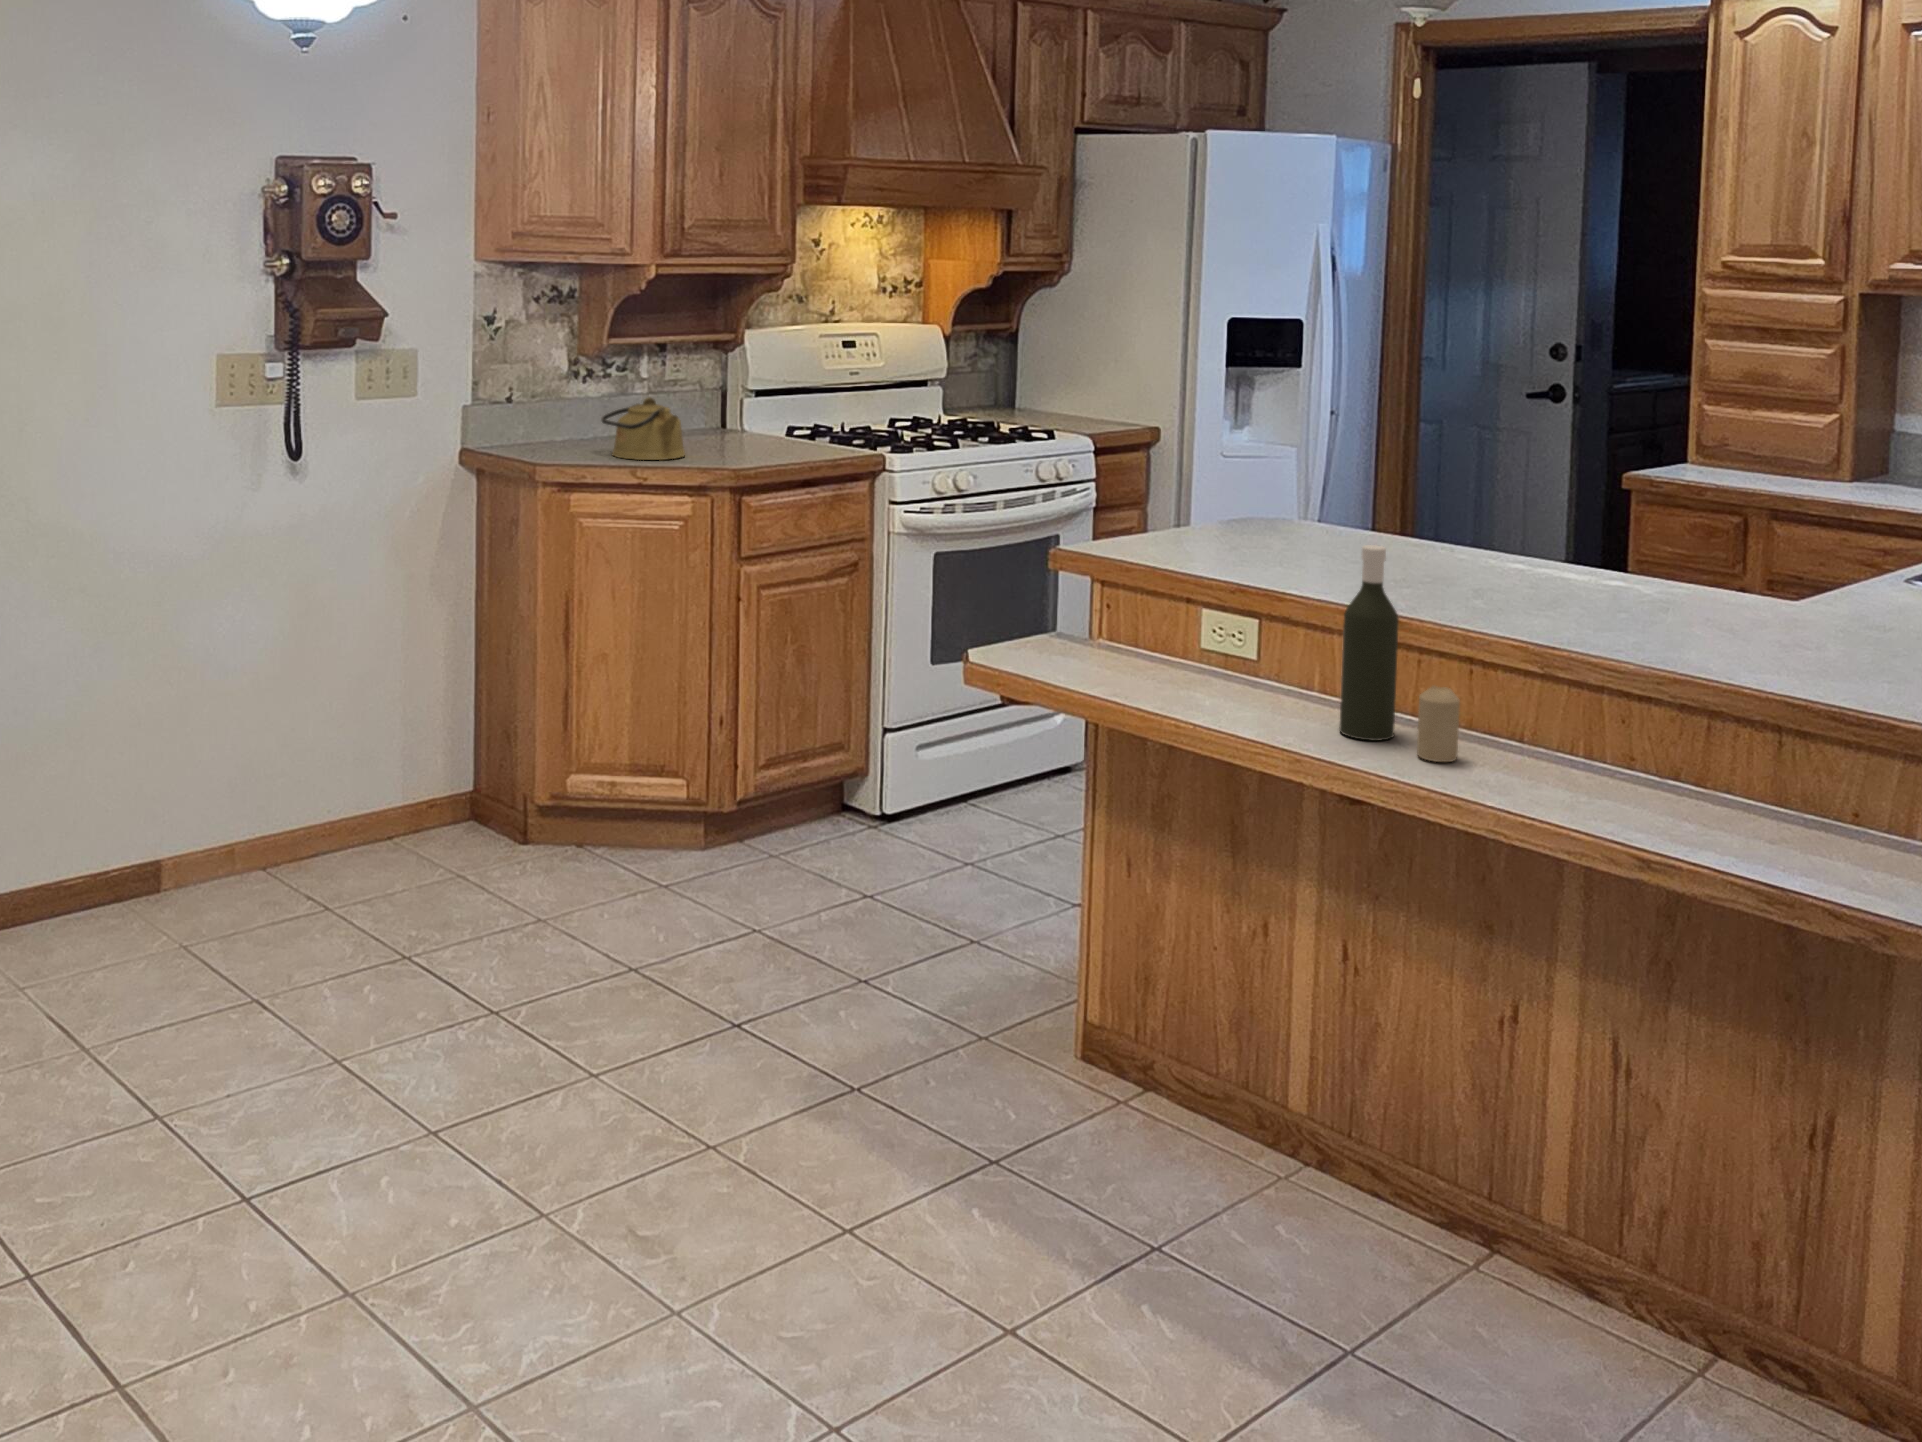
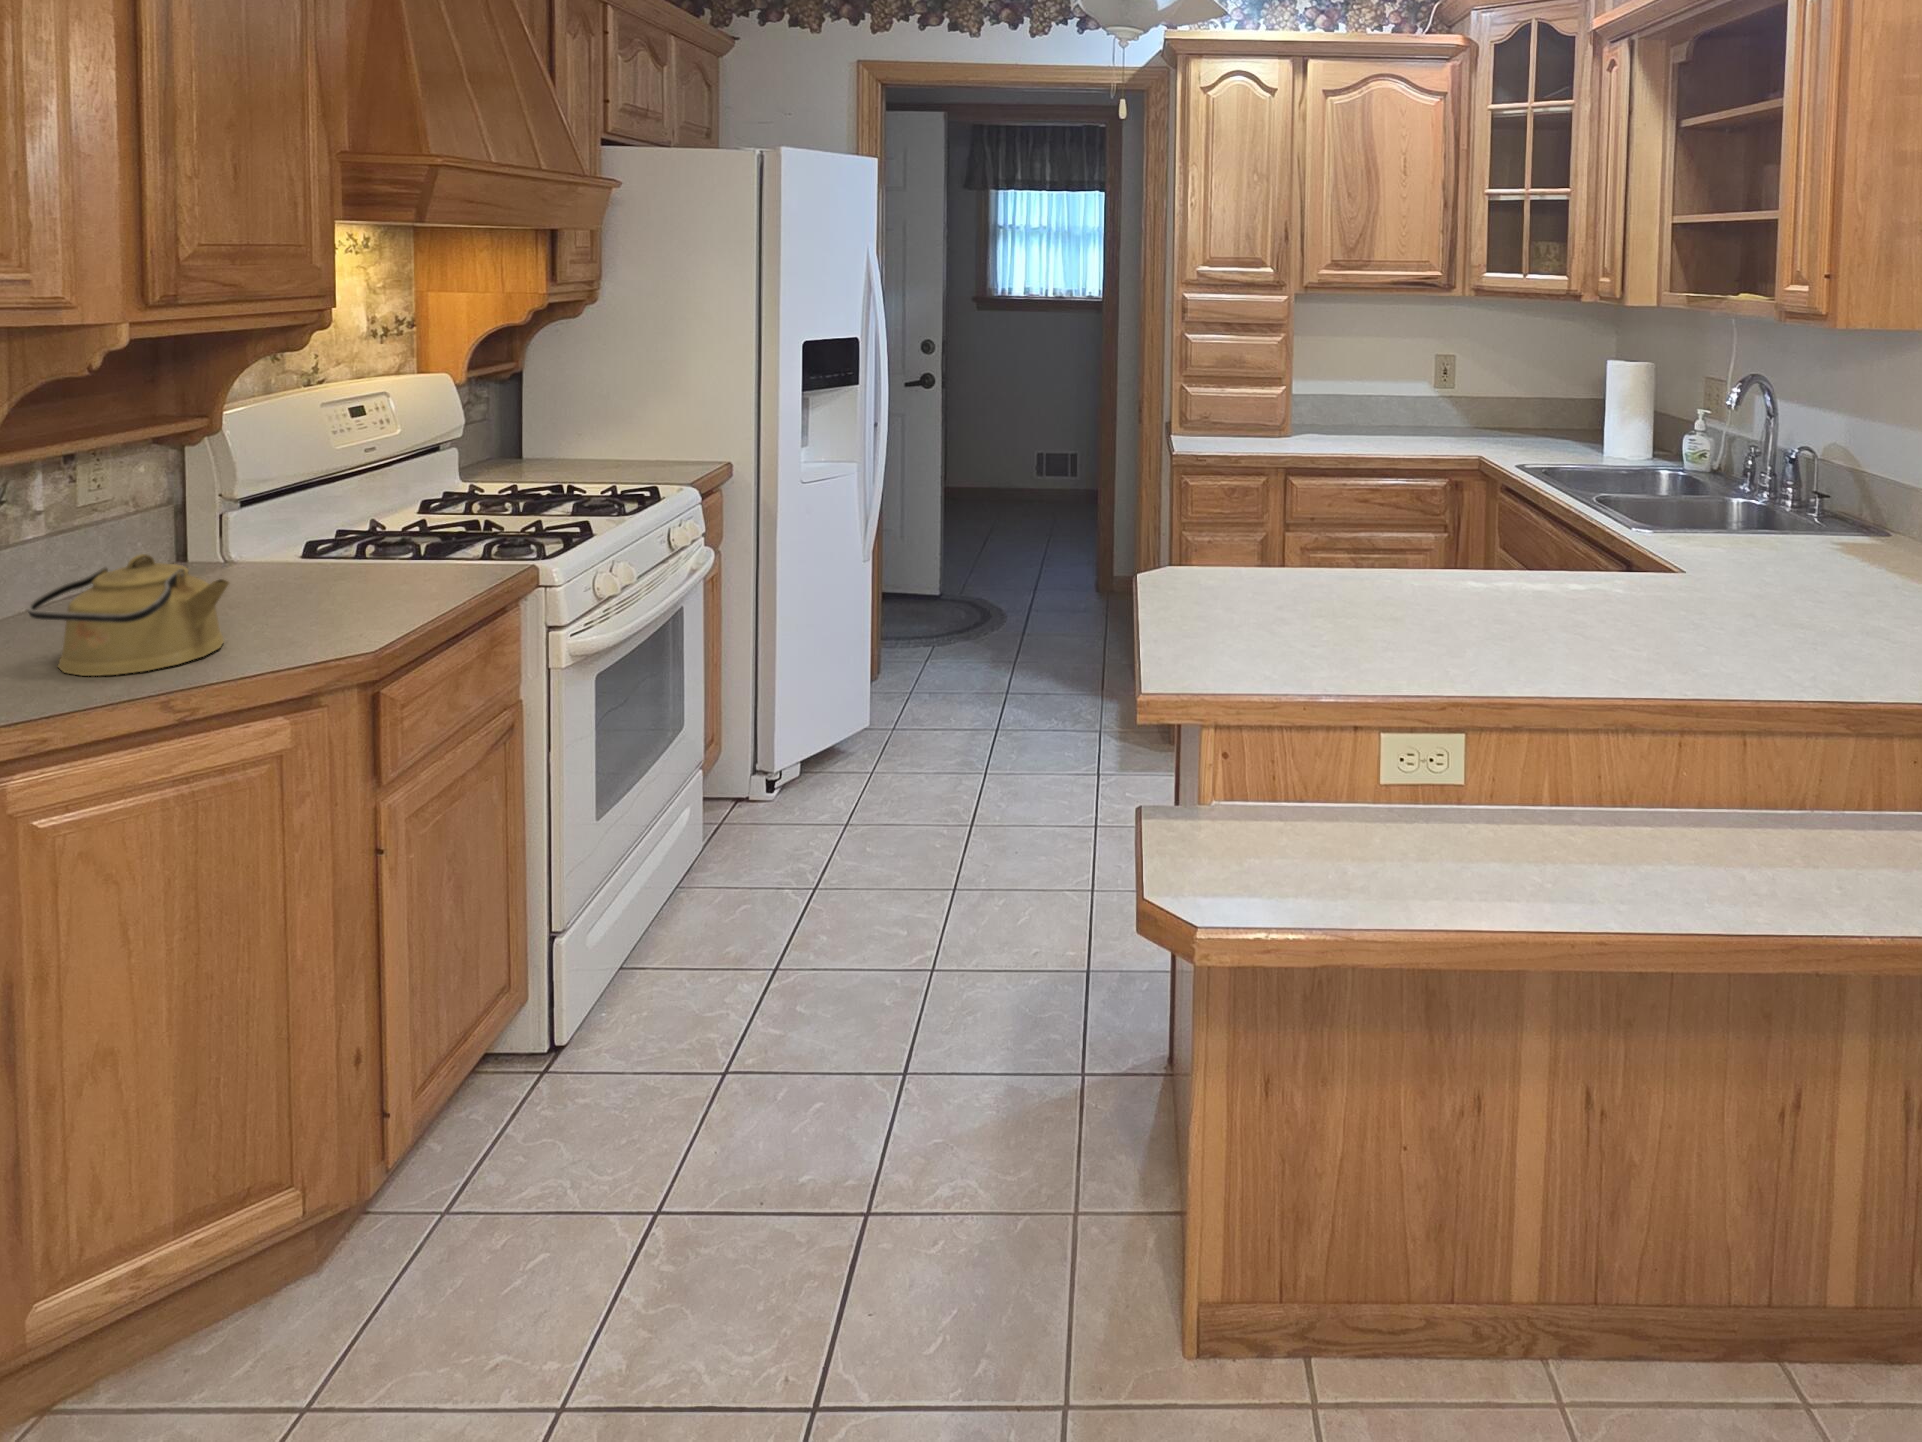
bottle: present [1339,545,1399,740] -> none [1721,629,1799,874]
candle: present [1417,686,1460,762] -> none [1849,784,1906,880]

